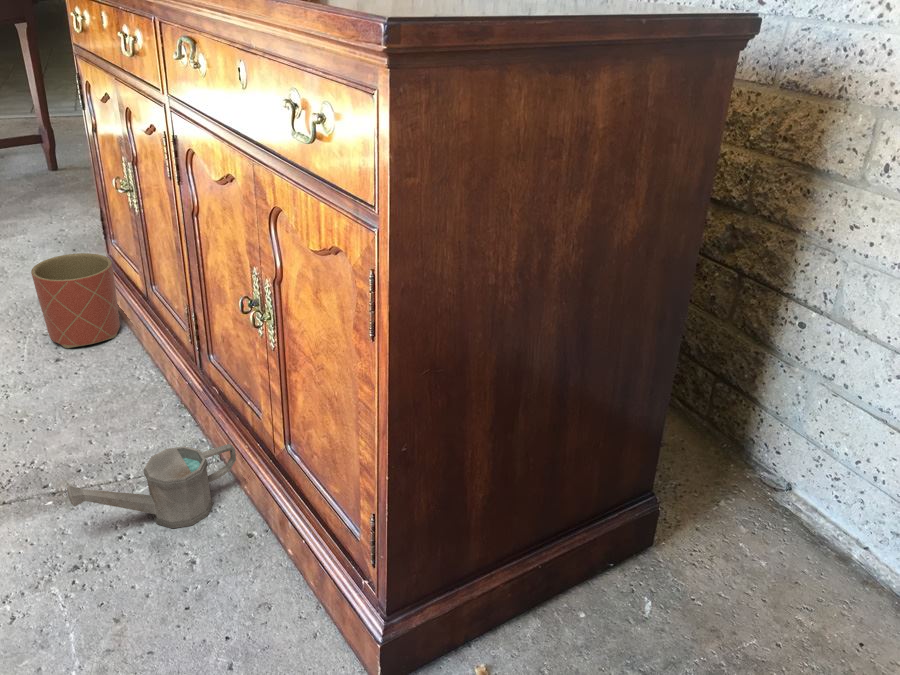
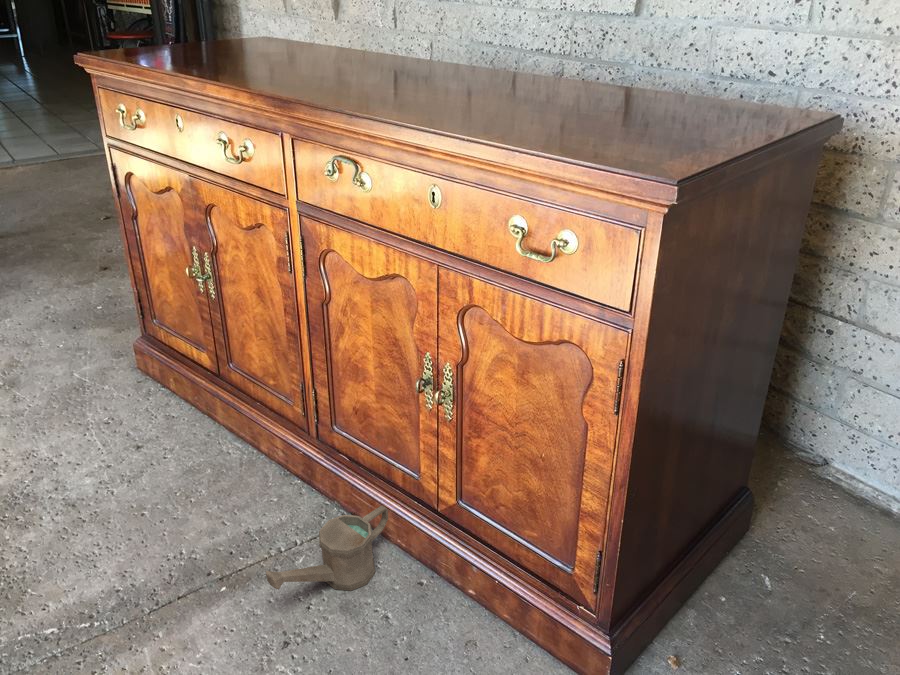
planter: present [31,253,120,348] -> none [103,338,187,433]

